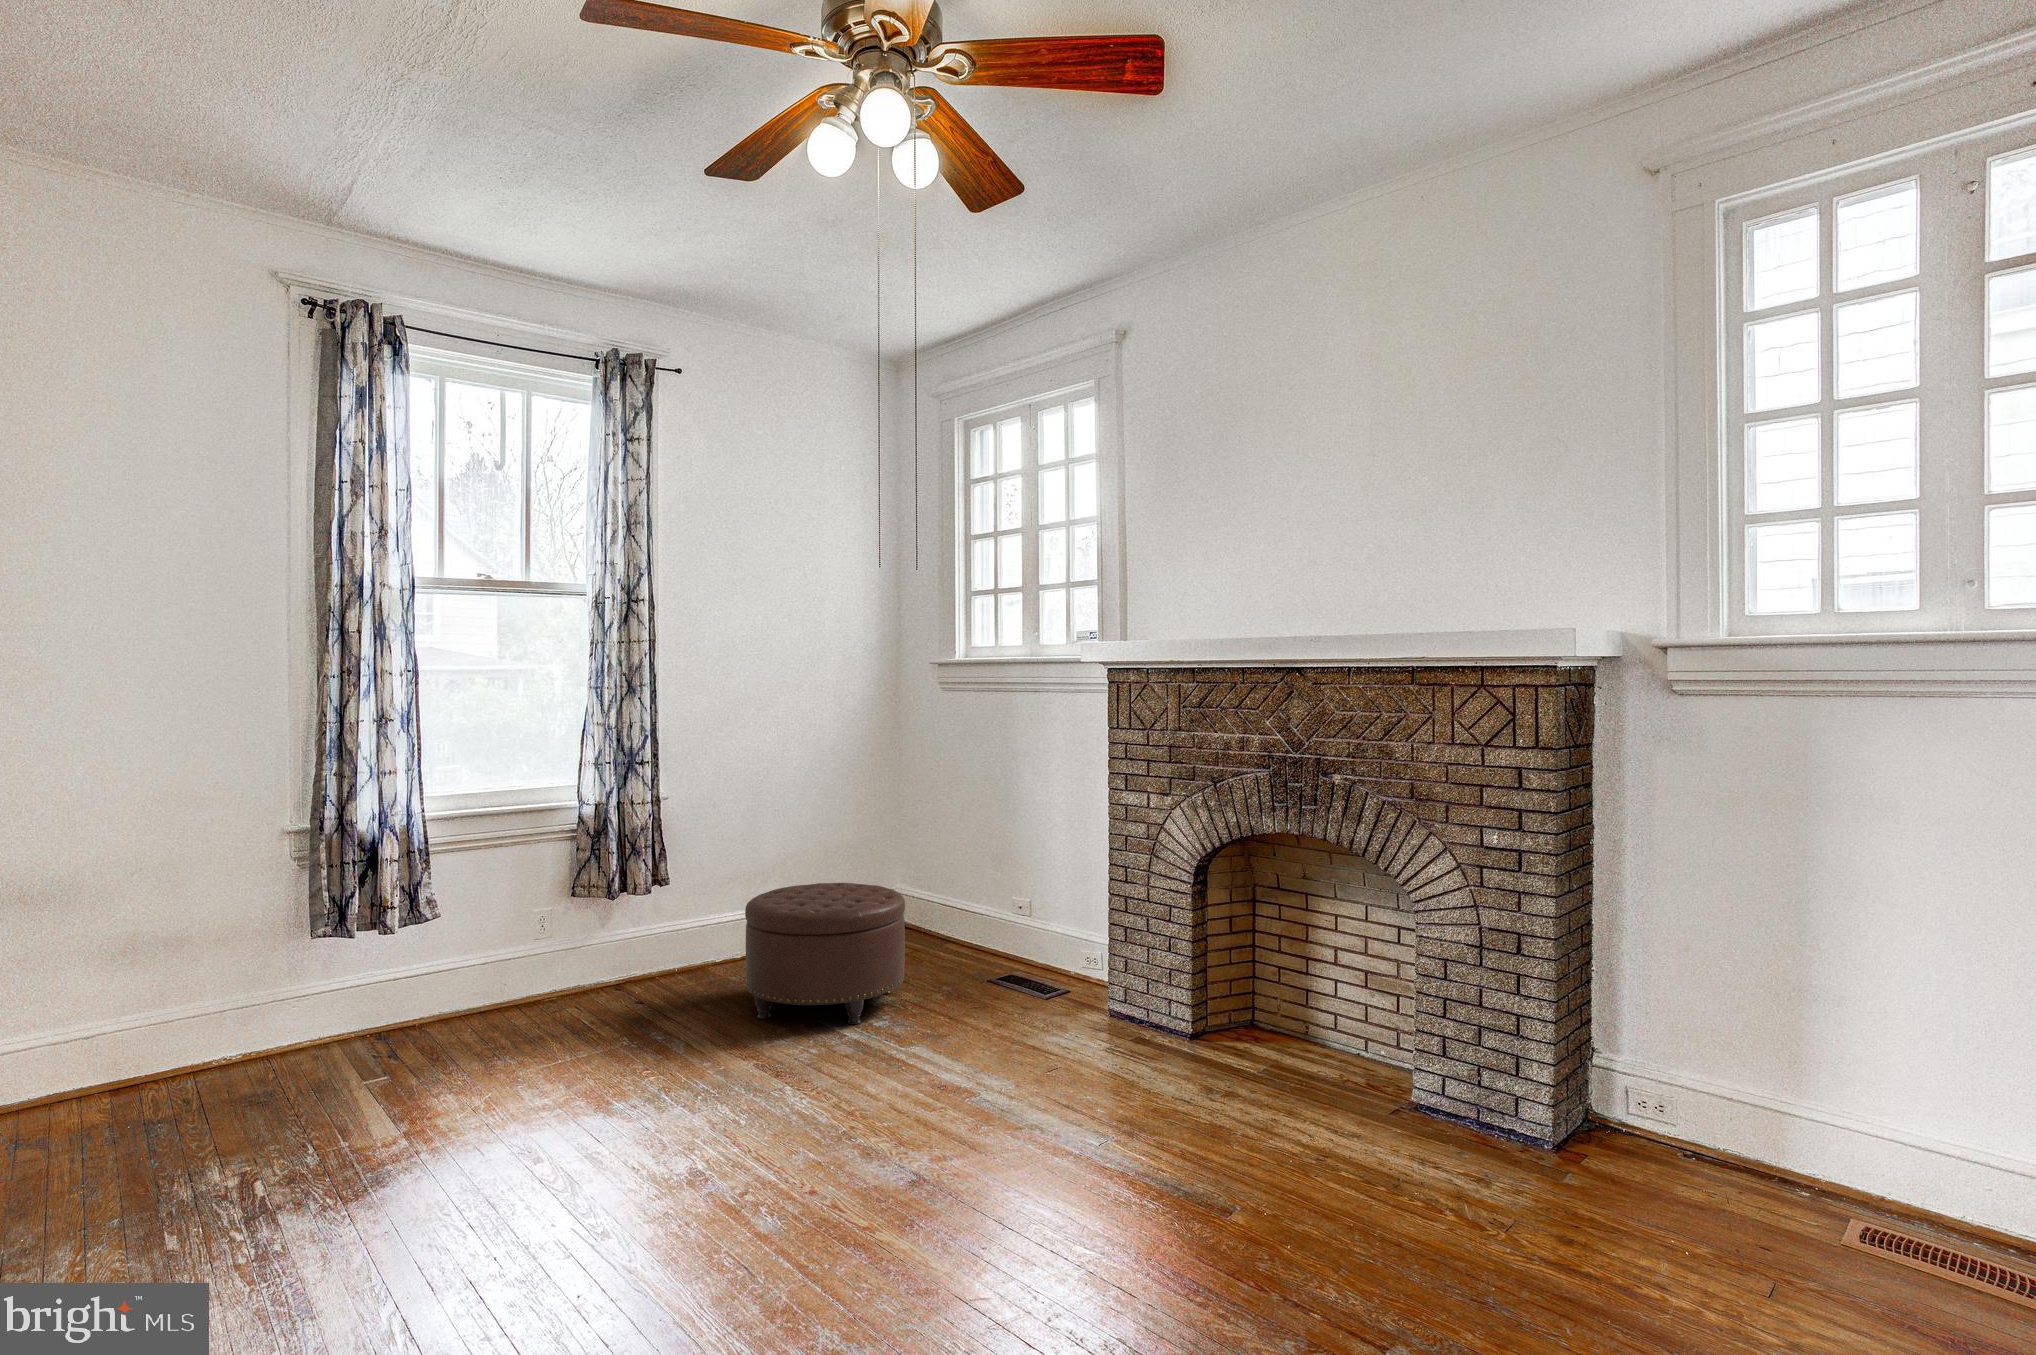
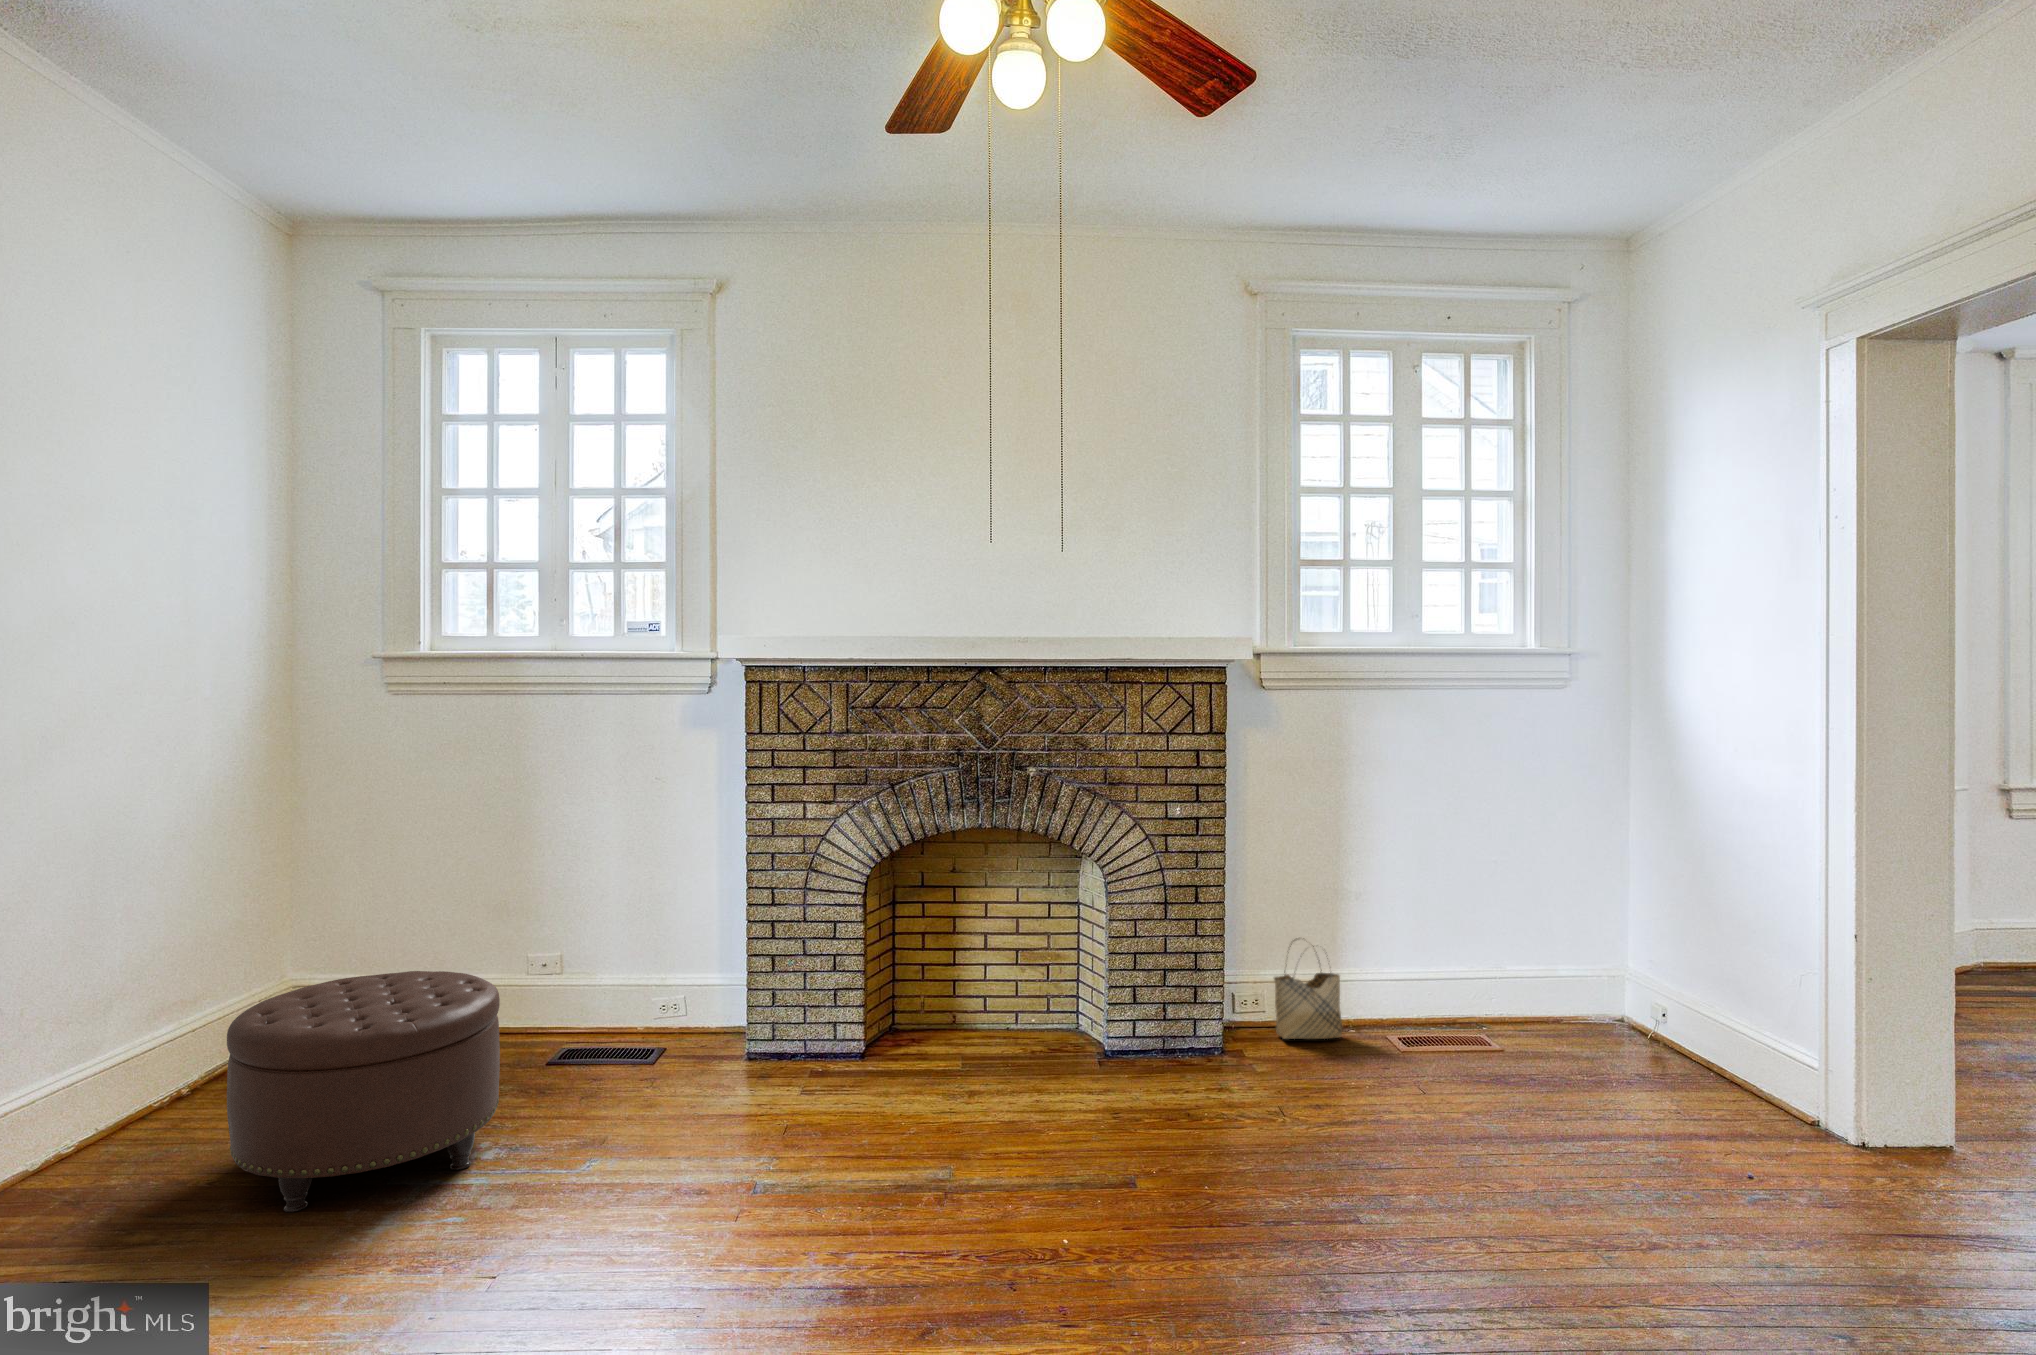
woven basket: none [1652,1034,1770,1186] -> present [1274,938,1342,1039]

